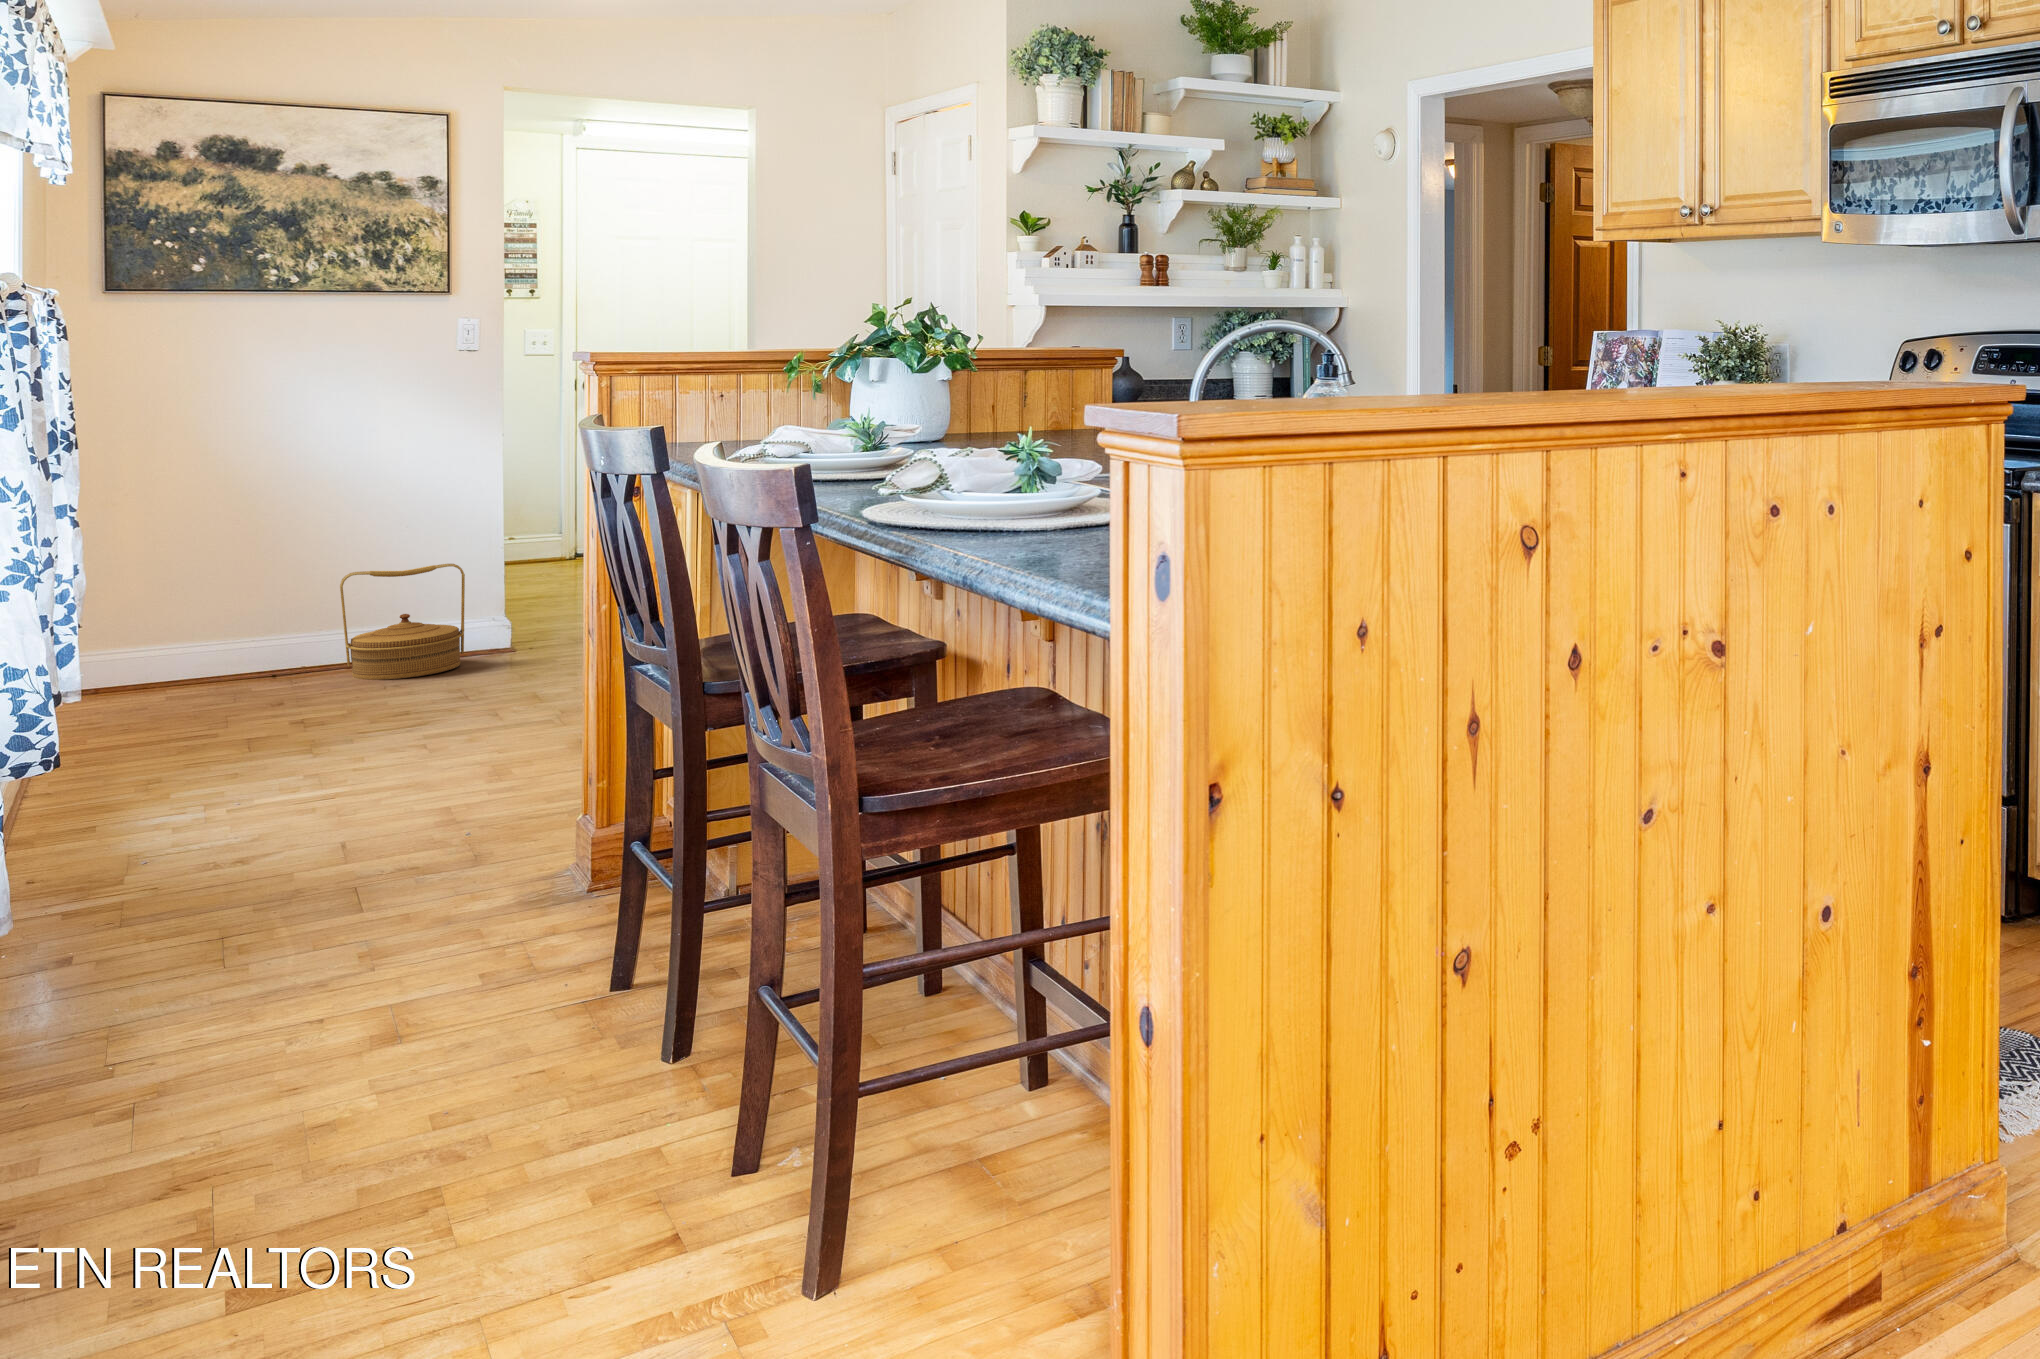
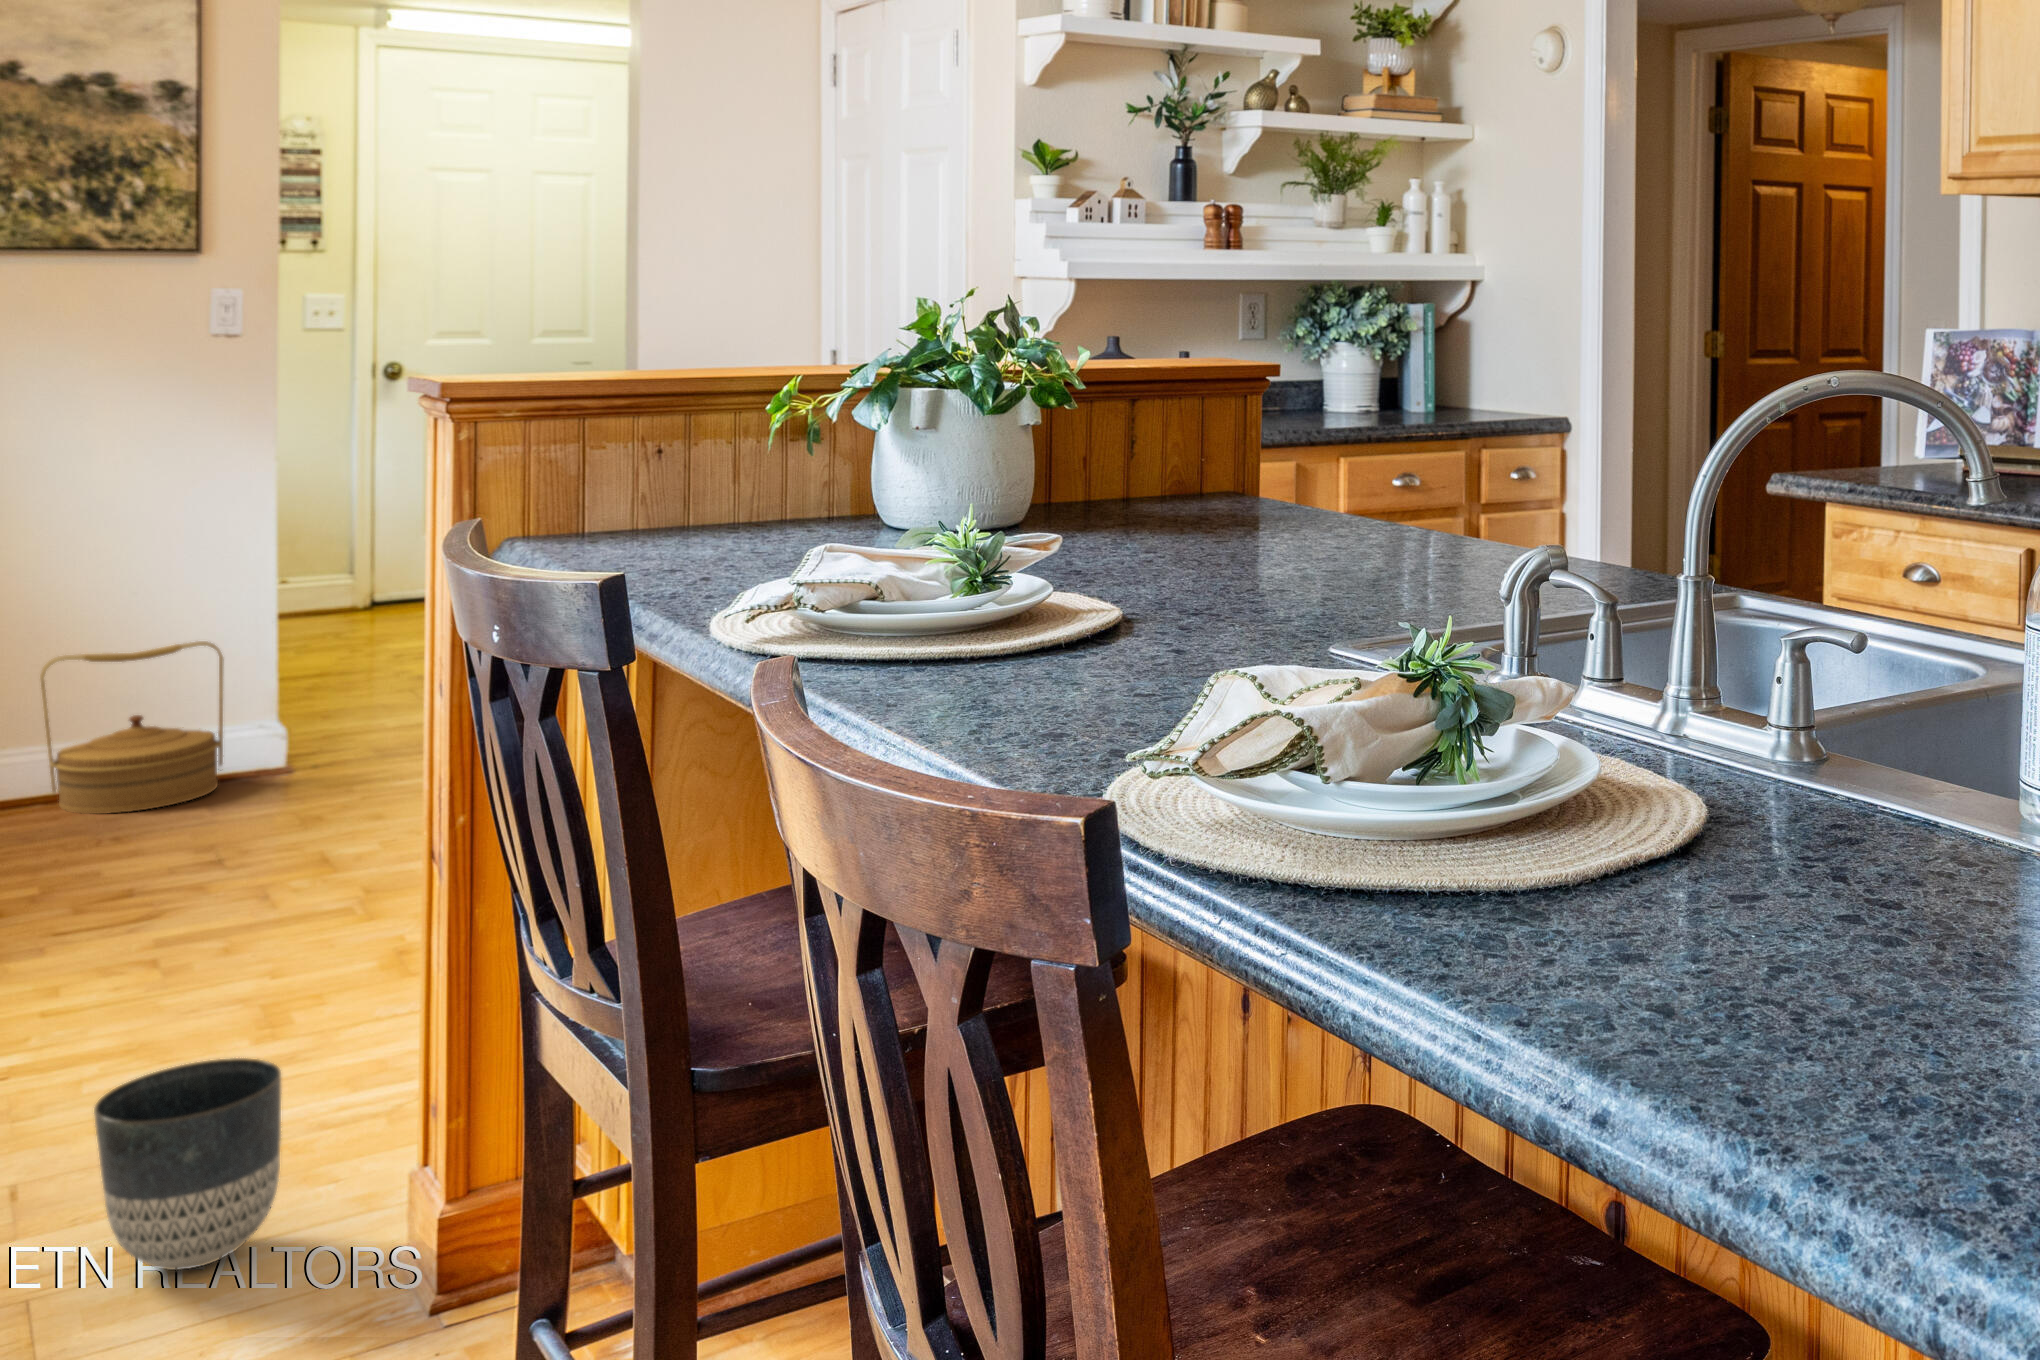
planter: none [386,773,497,893] -> present [94,1058,281,1270]

